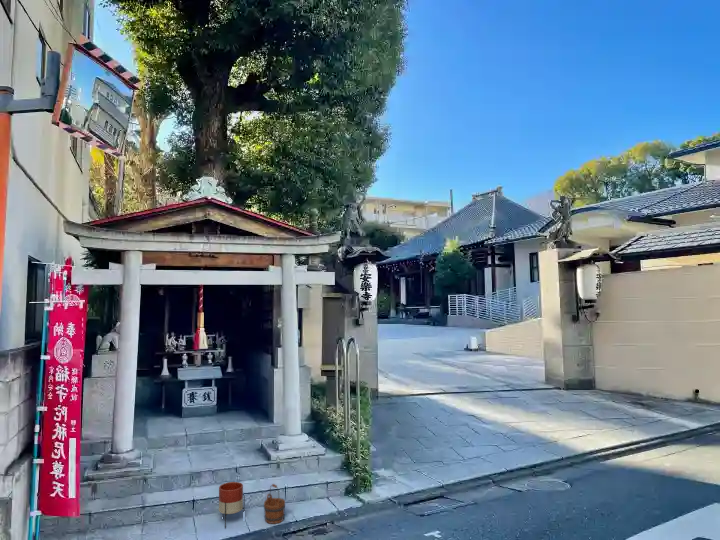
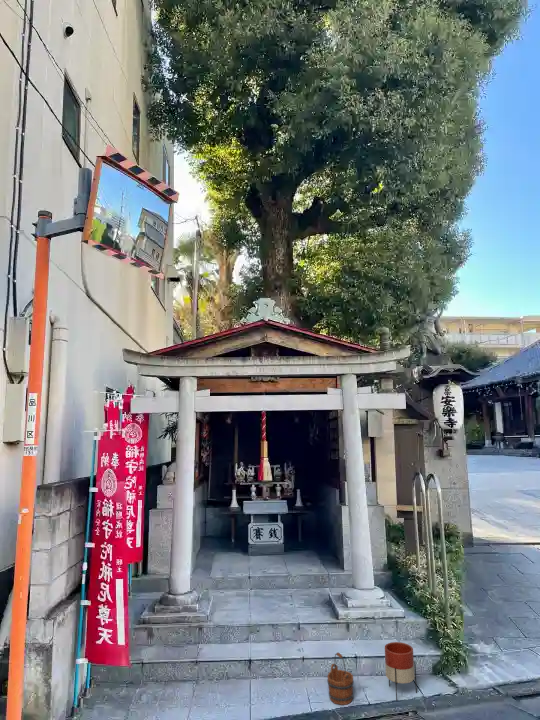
planter: present [219,482,245,528] -> present [385,642,417,701]

